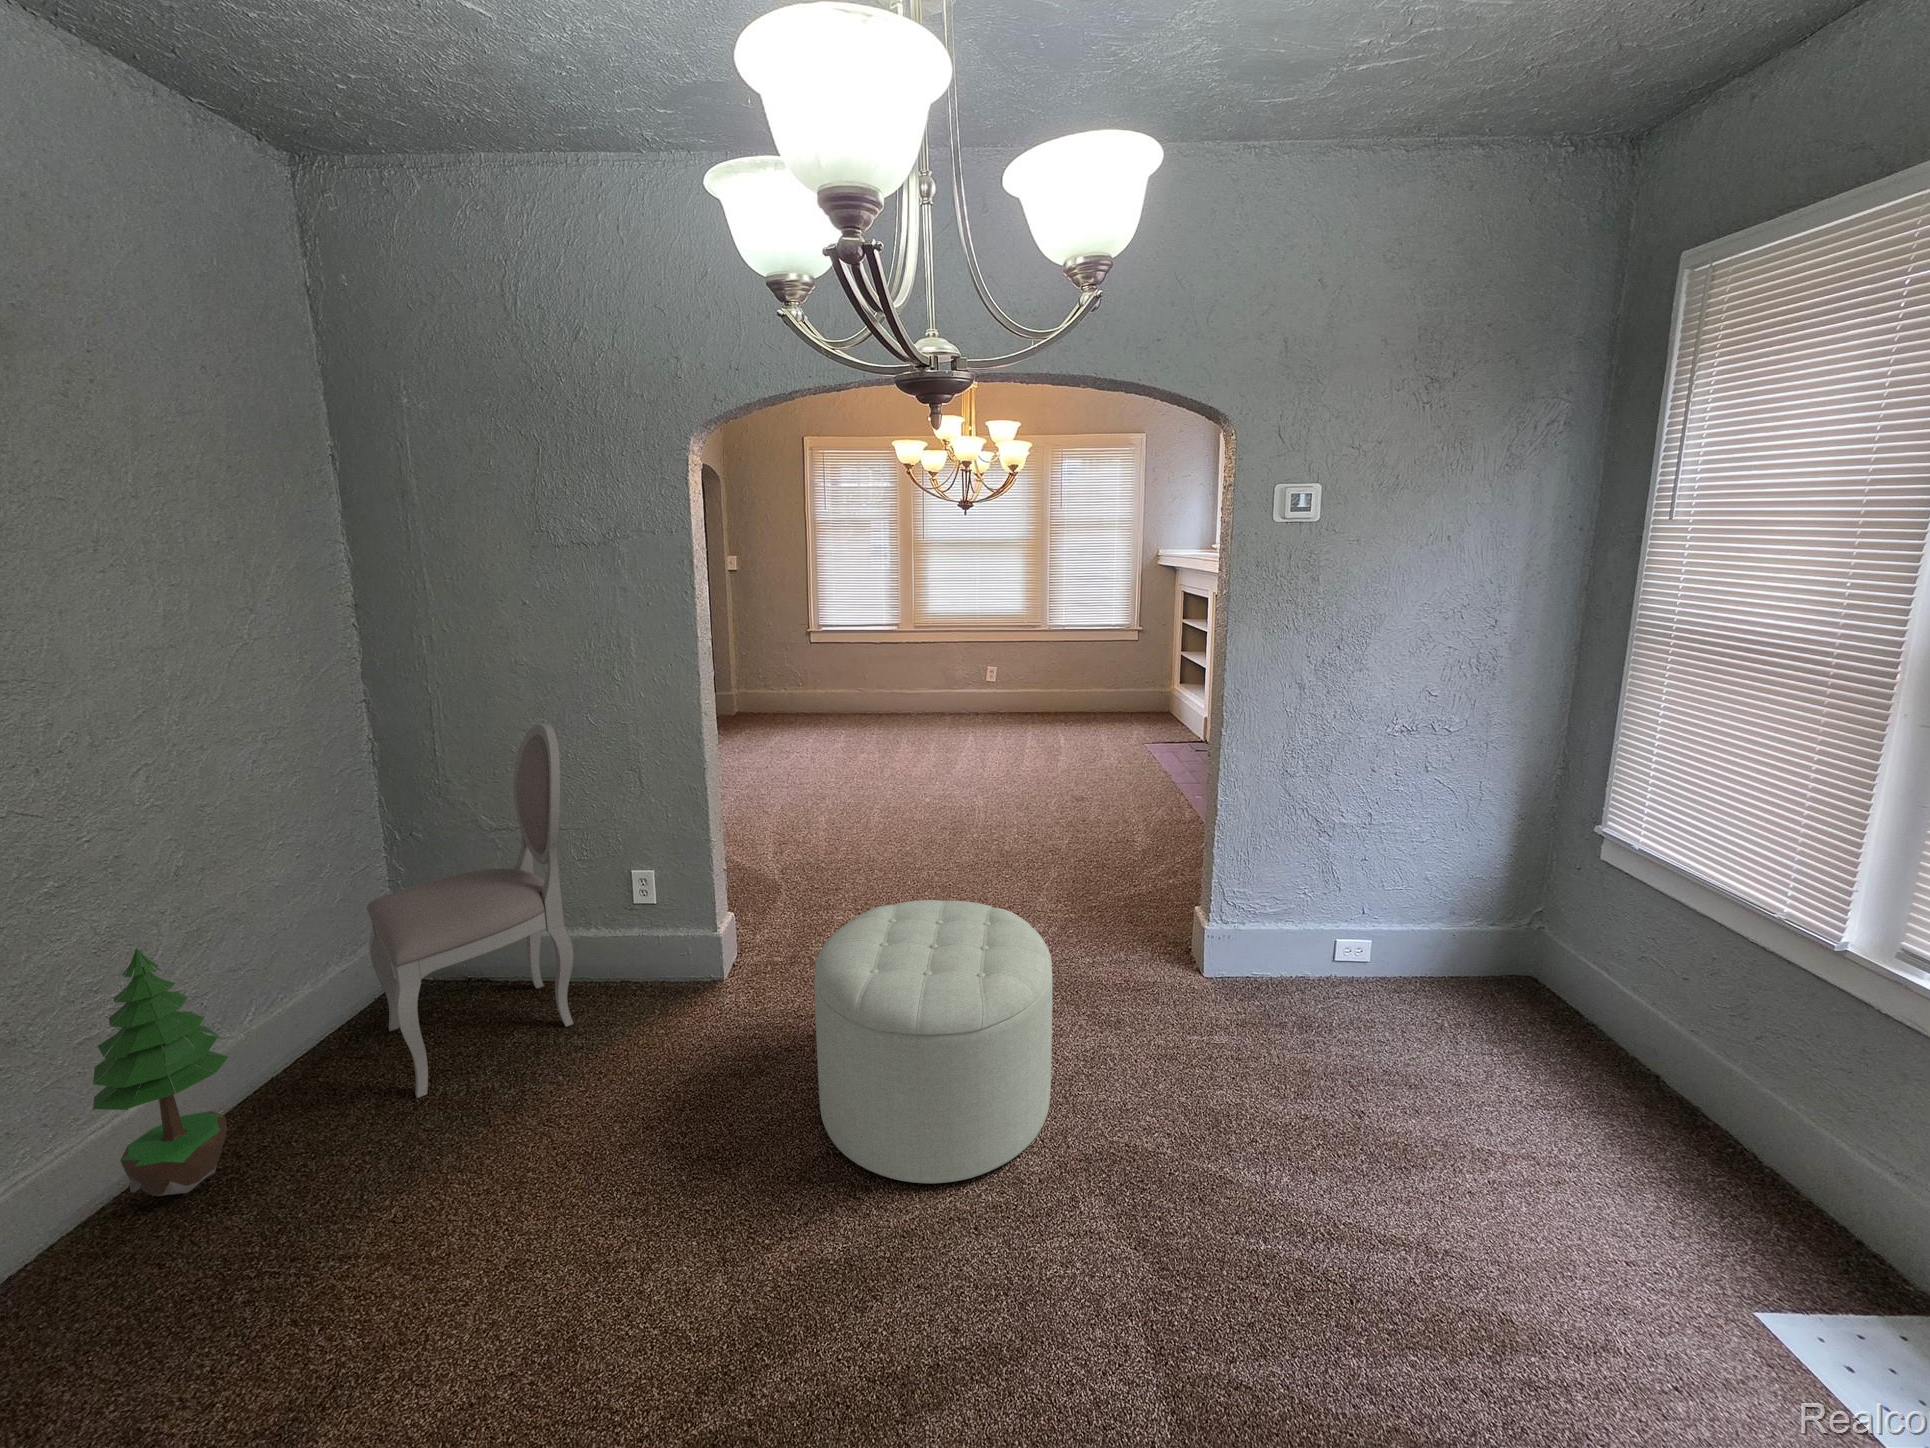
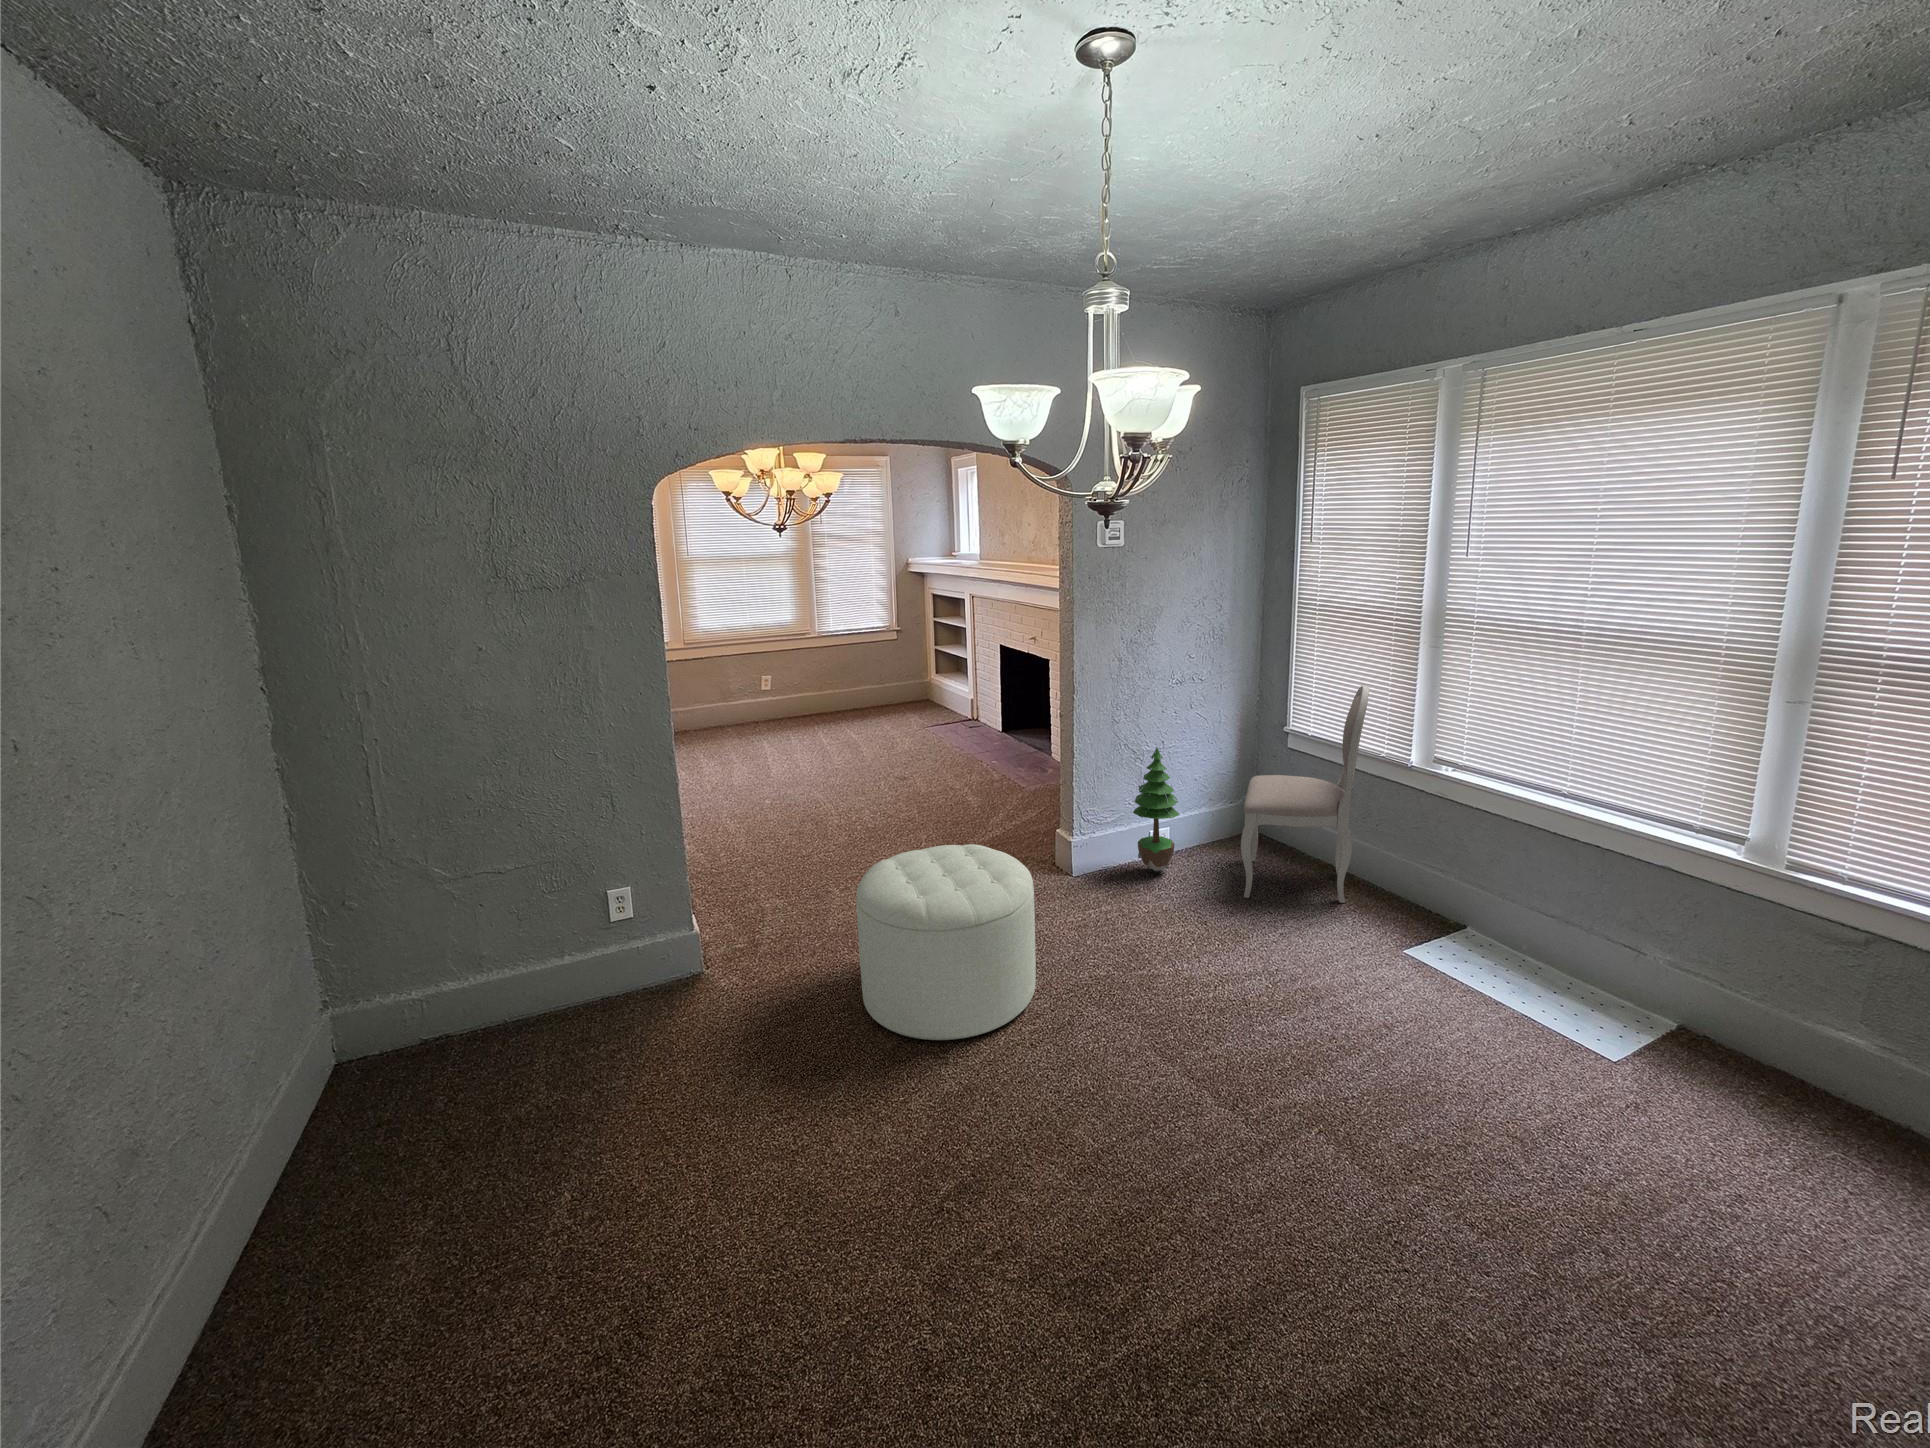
dining chair: present [367,724,574,1098] -> present [1241,686,1369,903]
potted tree: present [93,948,228,1196] -> present [1133,747,1180,872]

